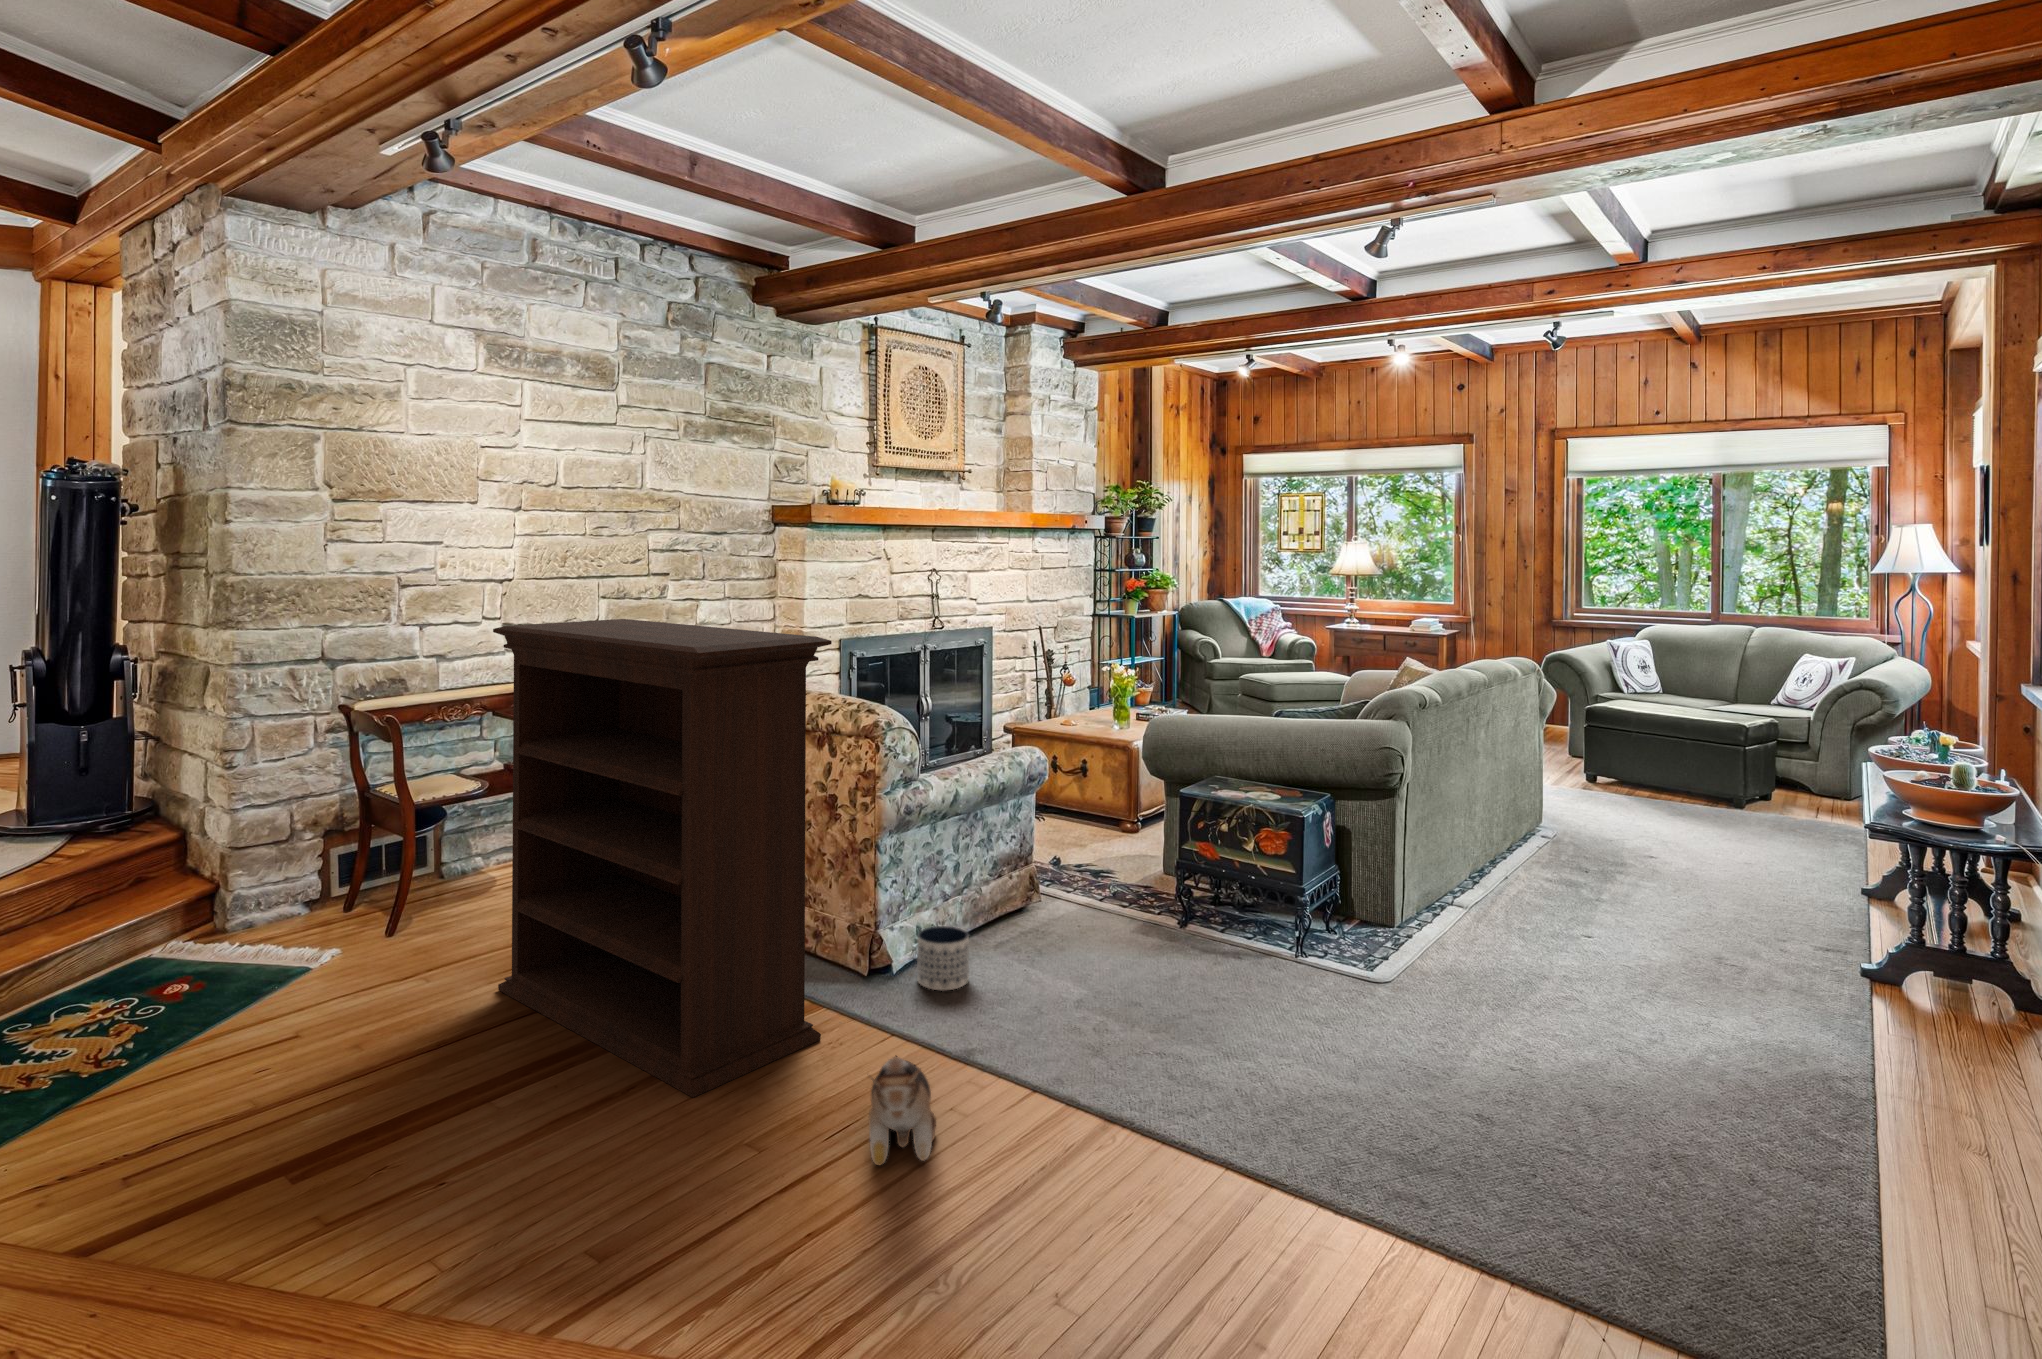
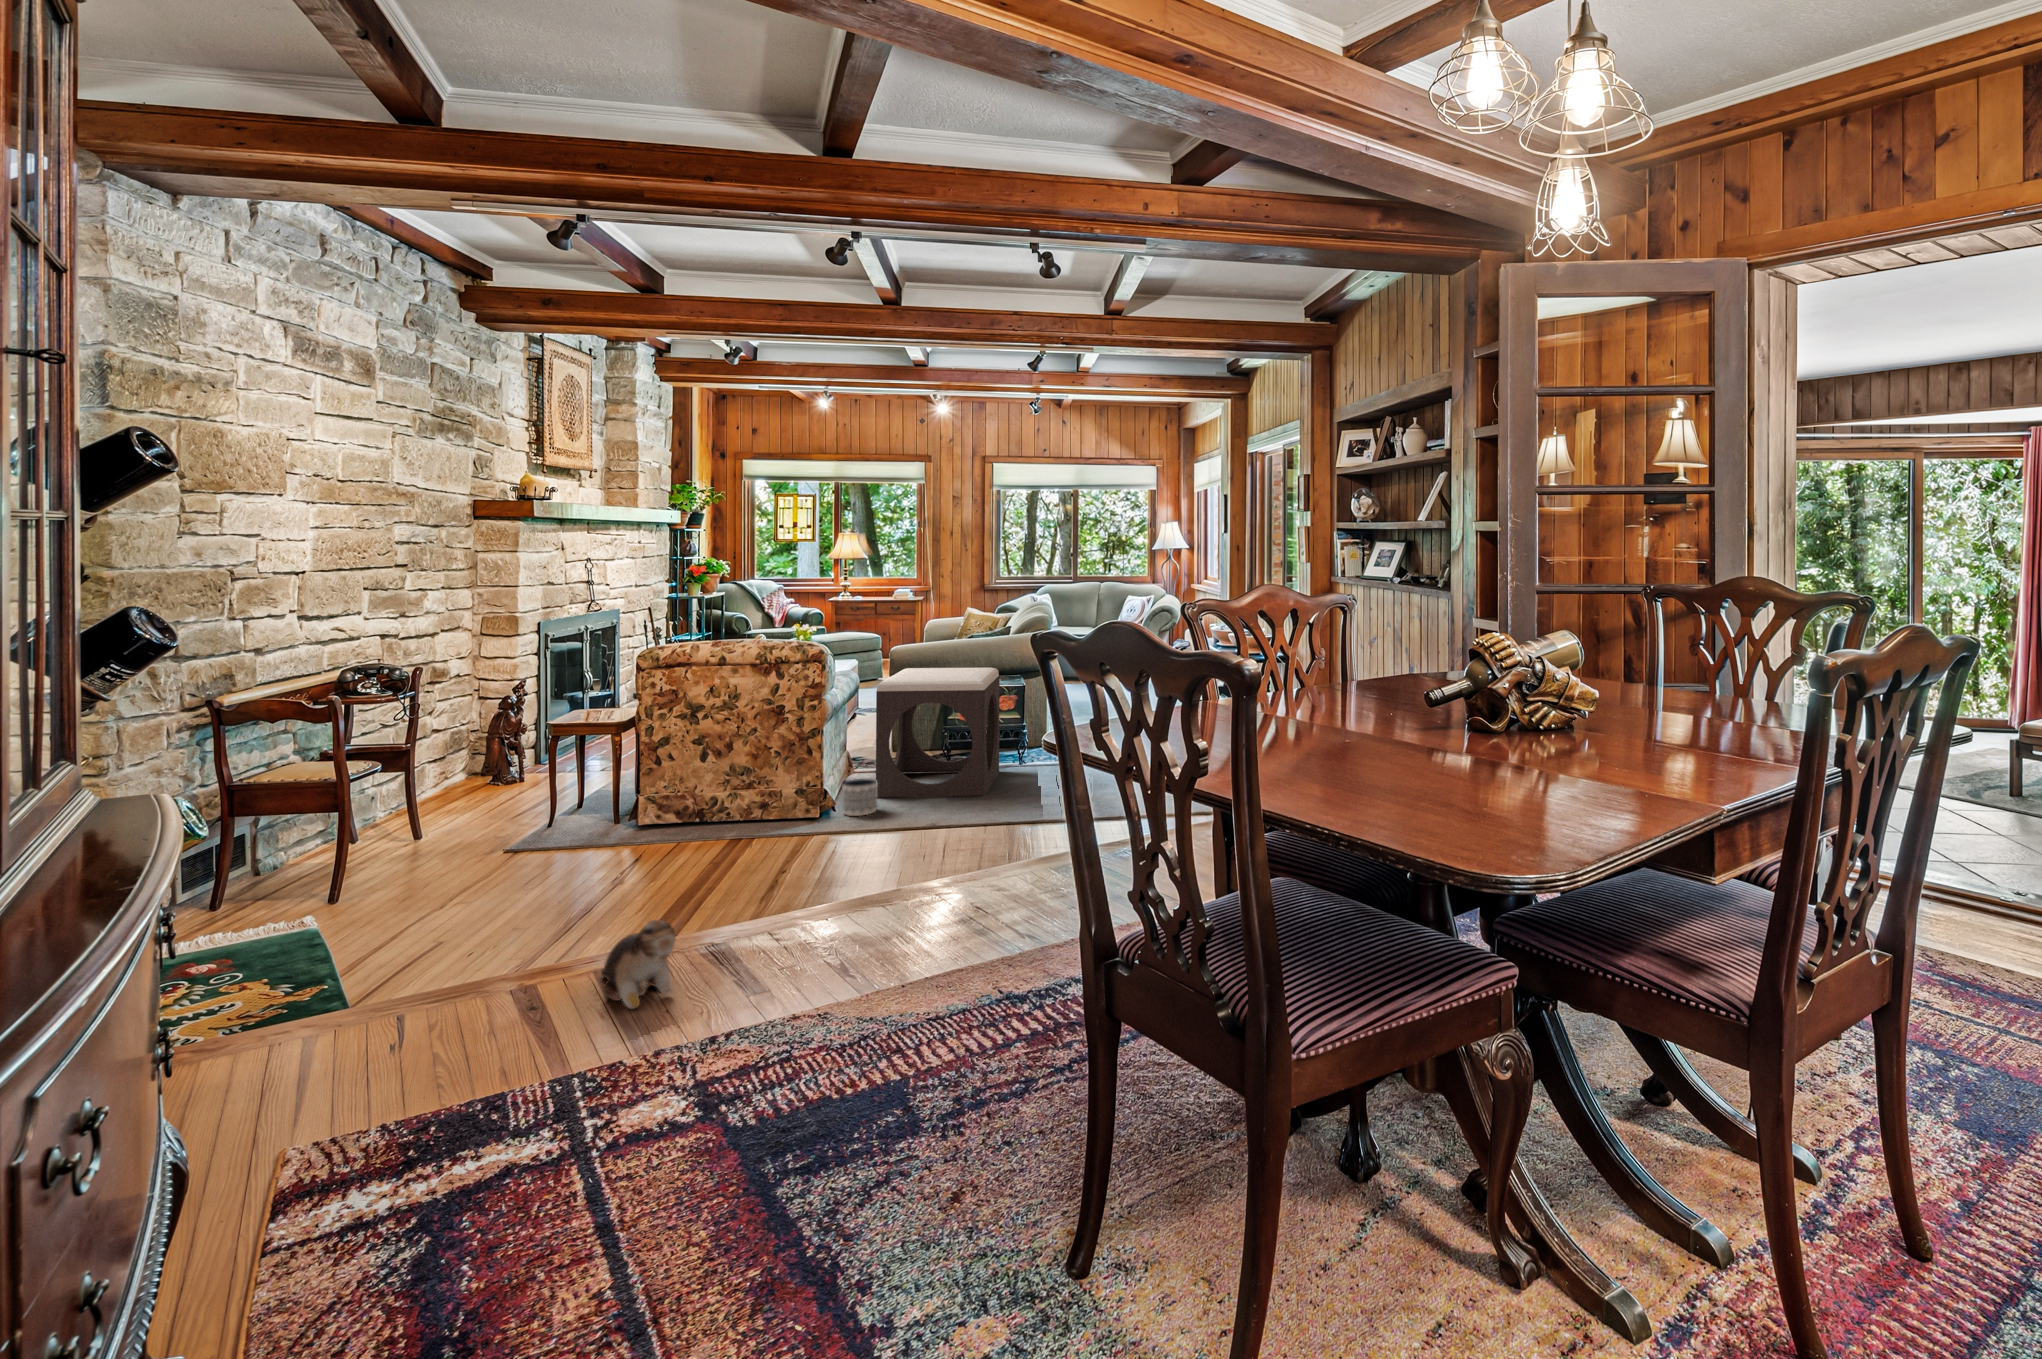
bookshelf: present [493,619,832,1097] -> none [544,593,852,891]
footstool: none [1006,757,1246,1012] -> present [876,667,1000,798]
plush toy: present [869,1056,936,1165] -> present [601,920,680,1009]

